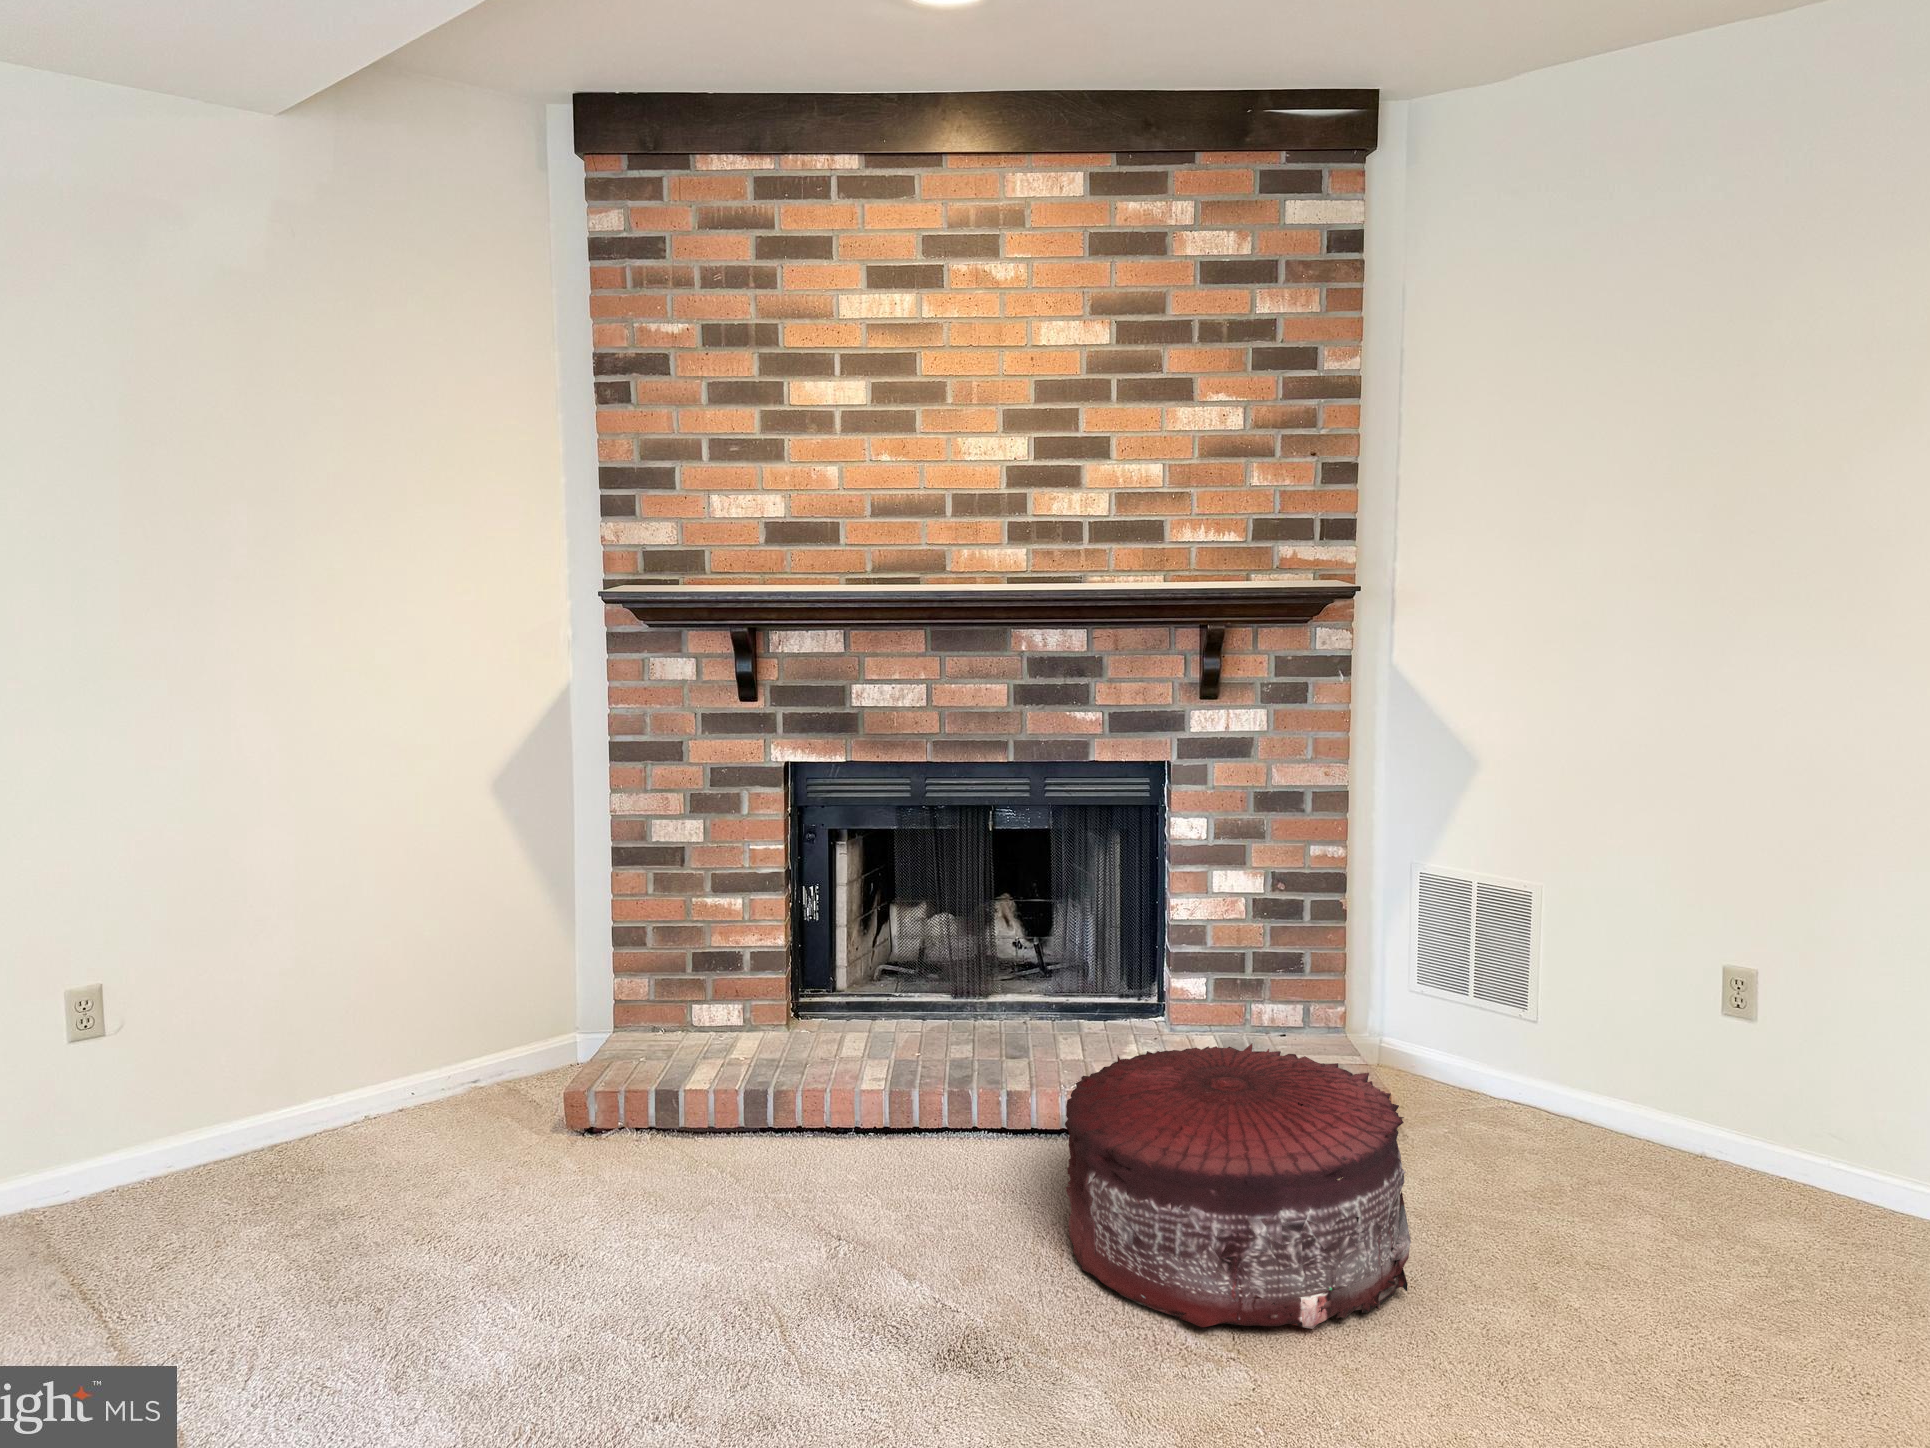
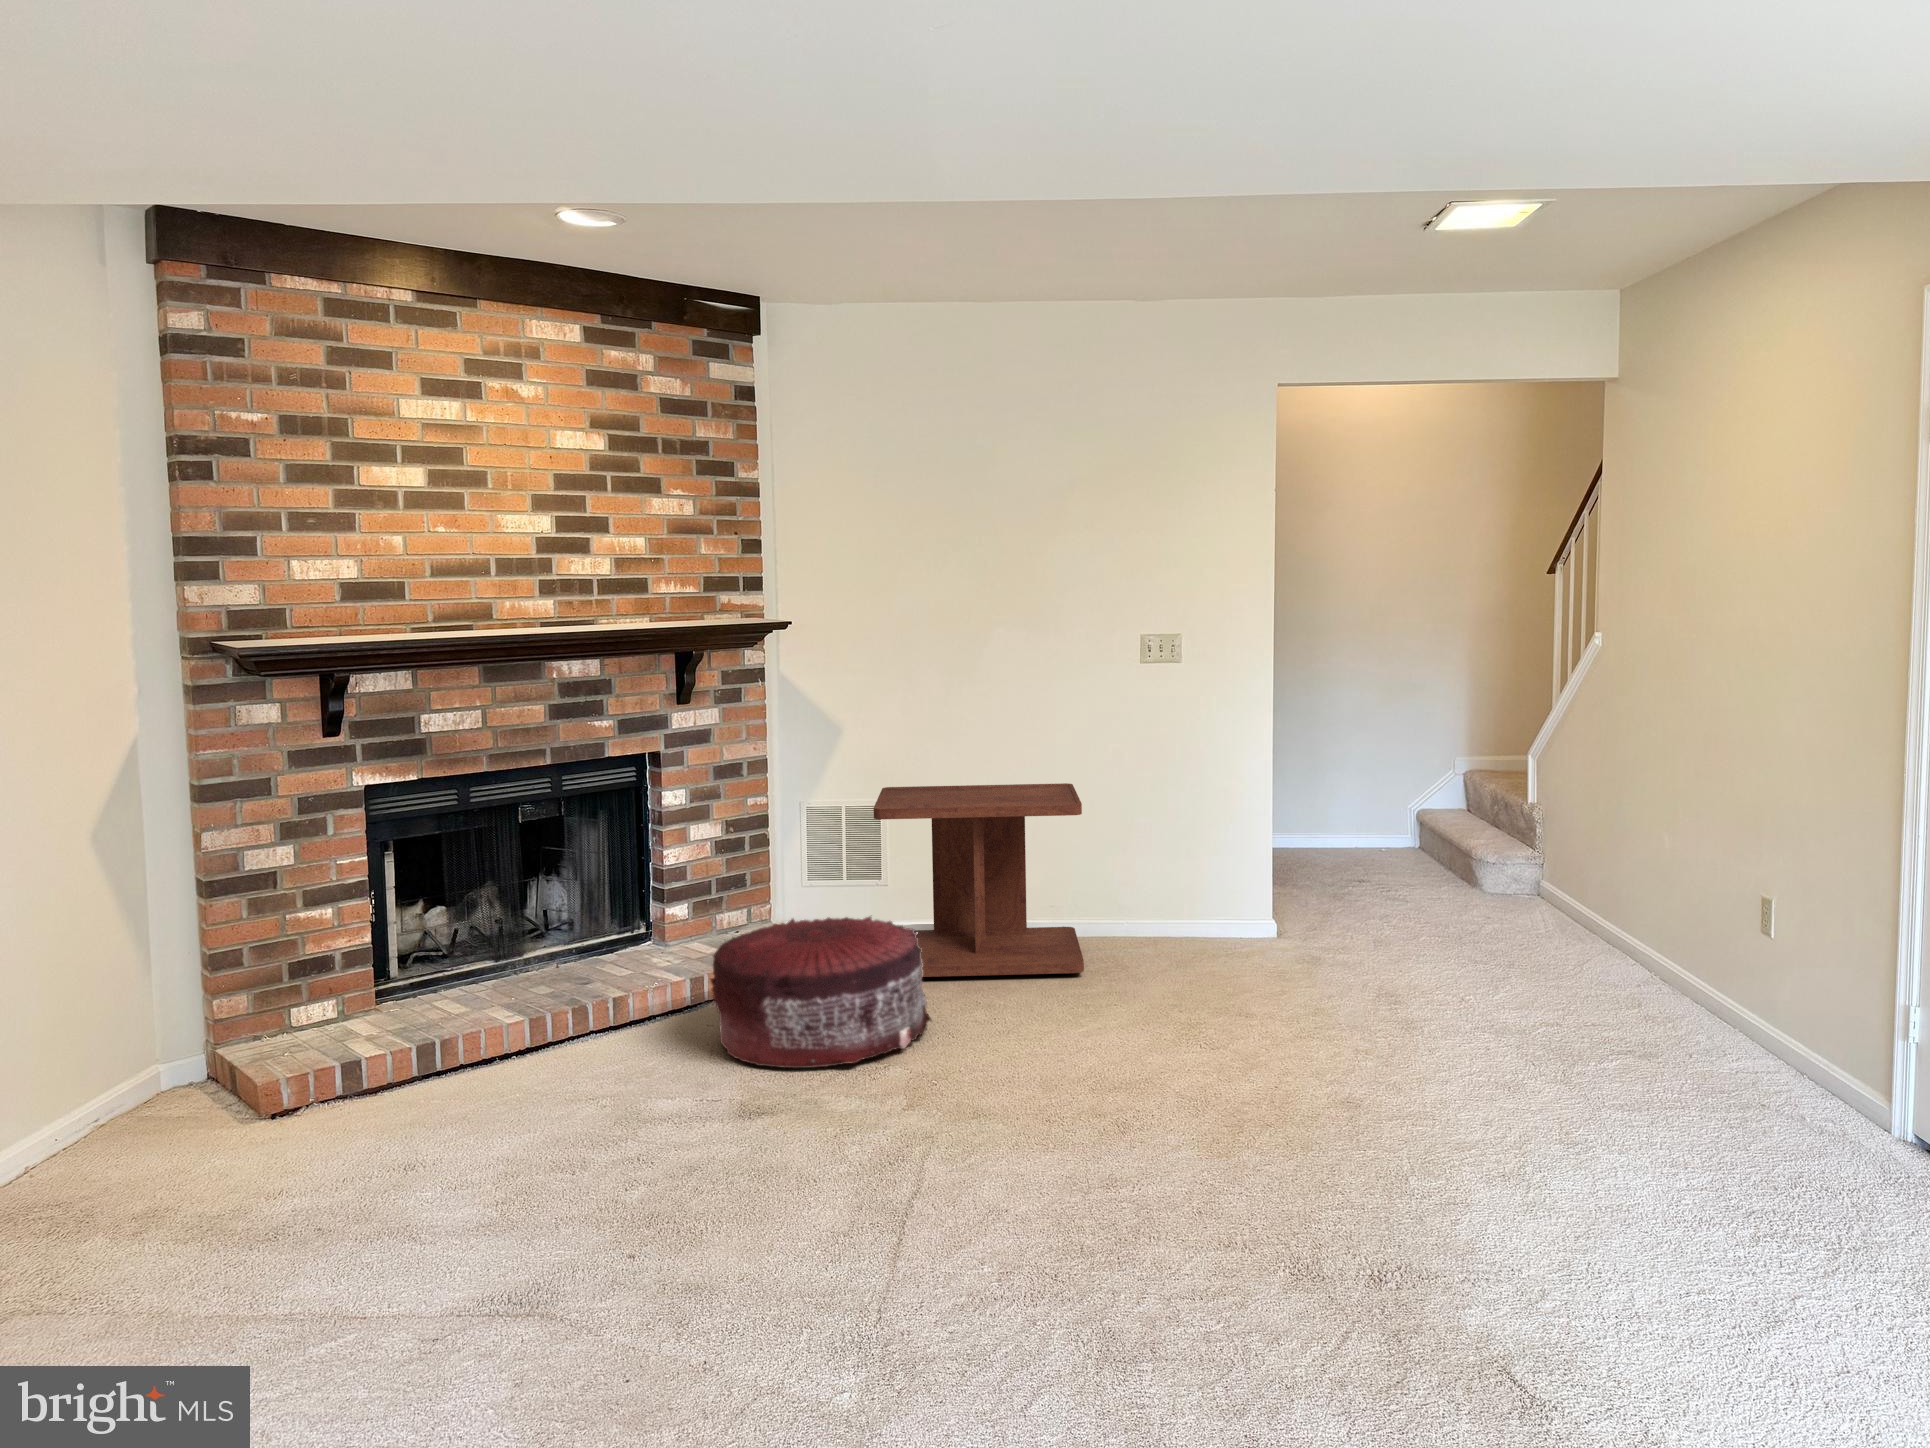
side table: none [1427,859,1878,1280] -> present [873,783,1084,977]

